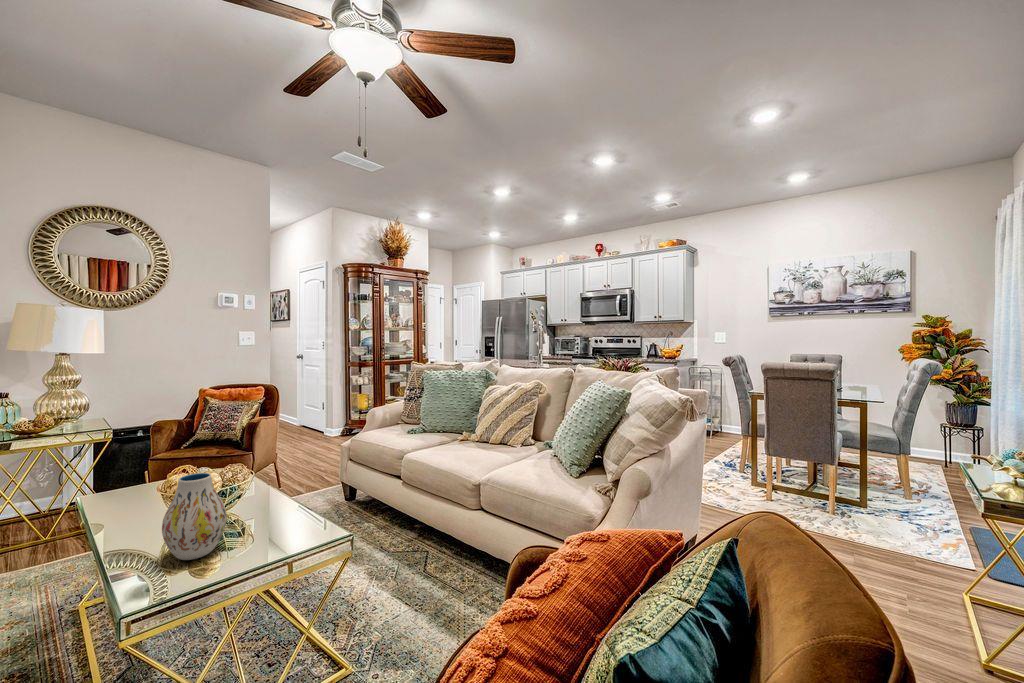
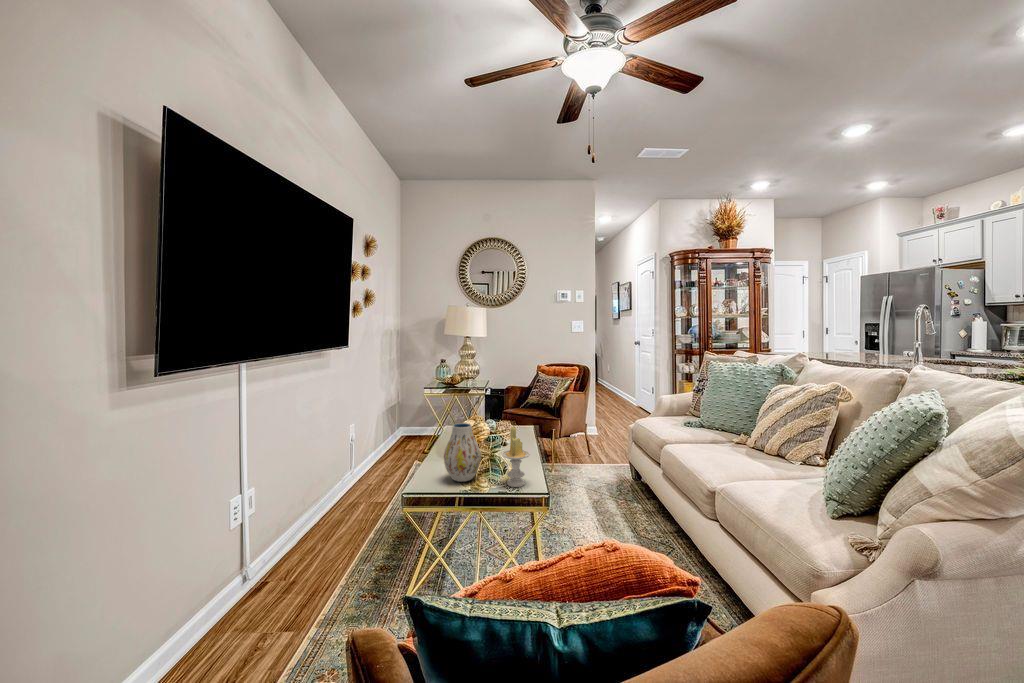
candle: none [264,464,304,540] -> present [501,427,530,487]

